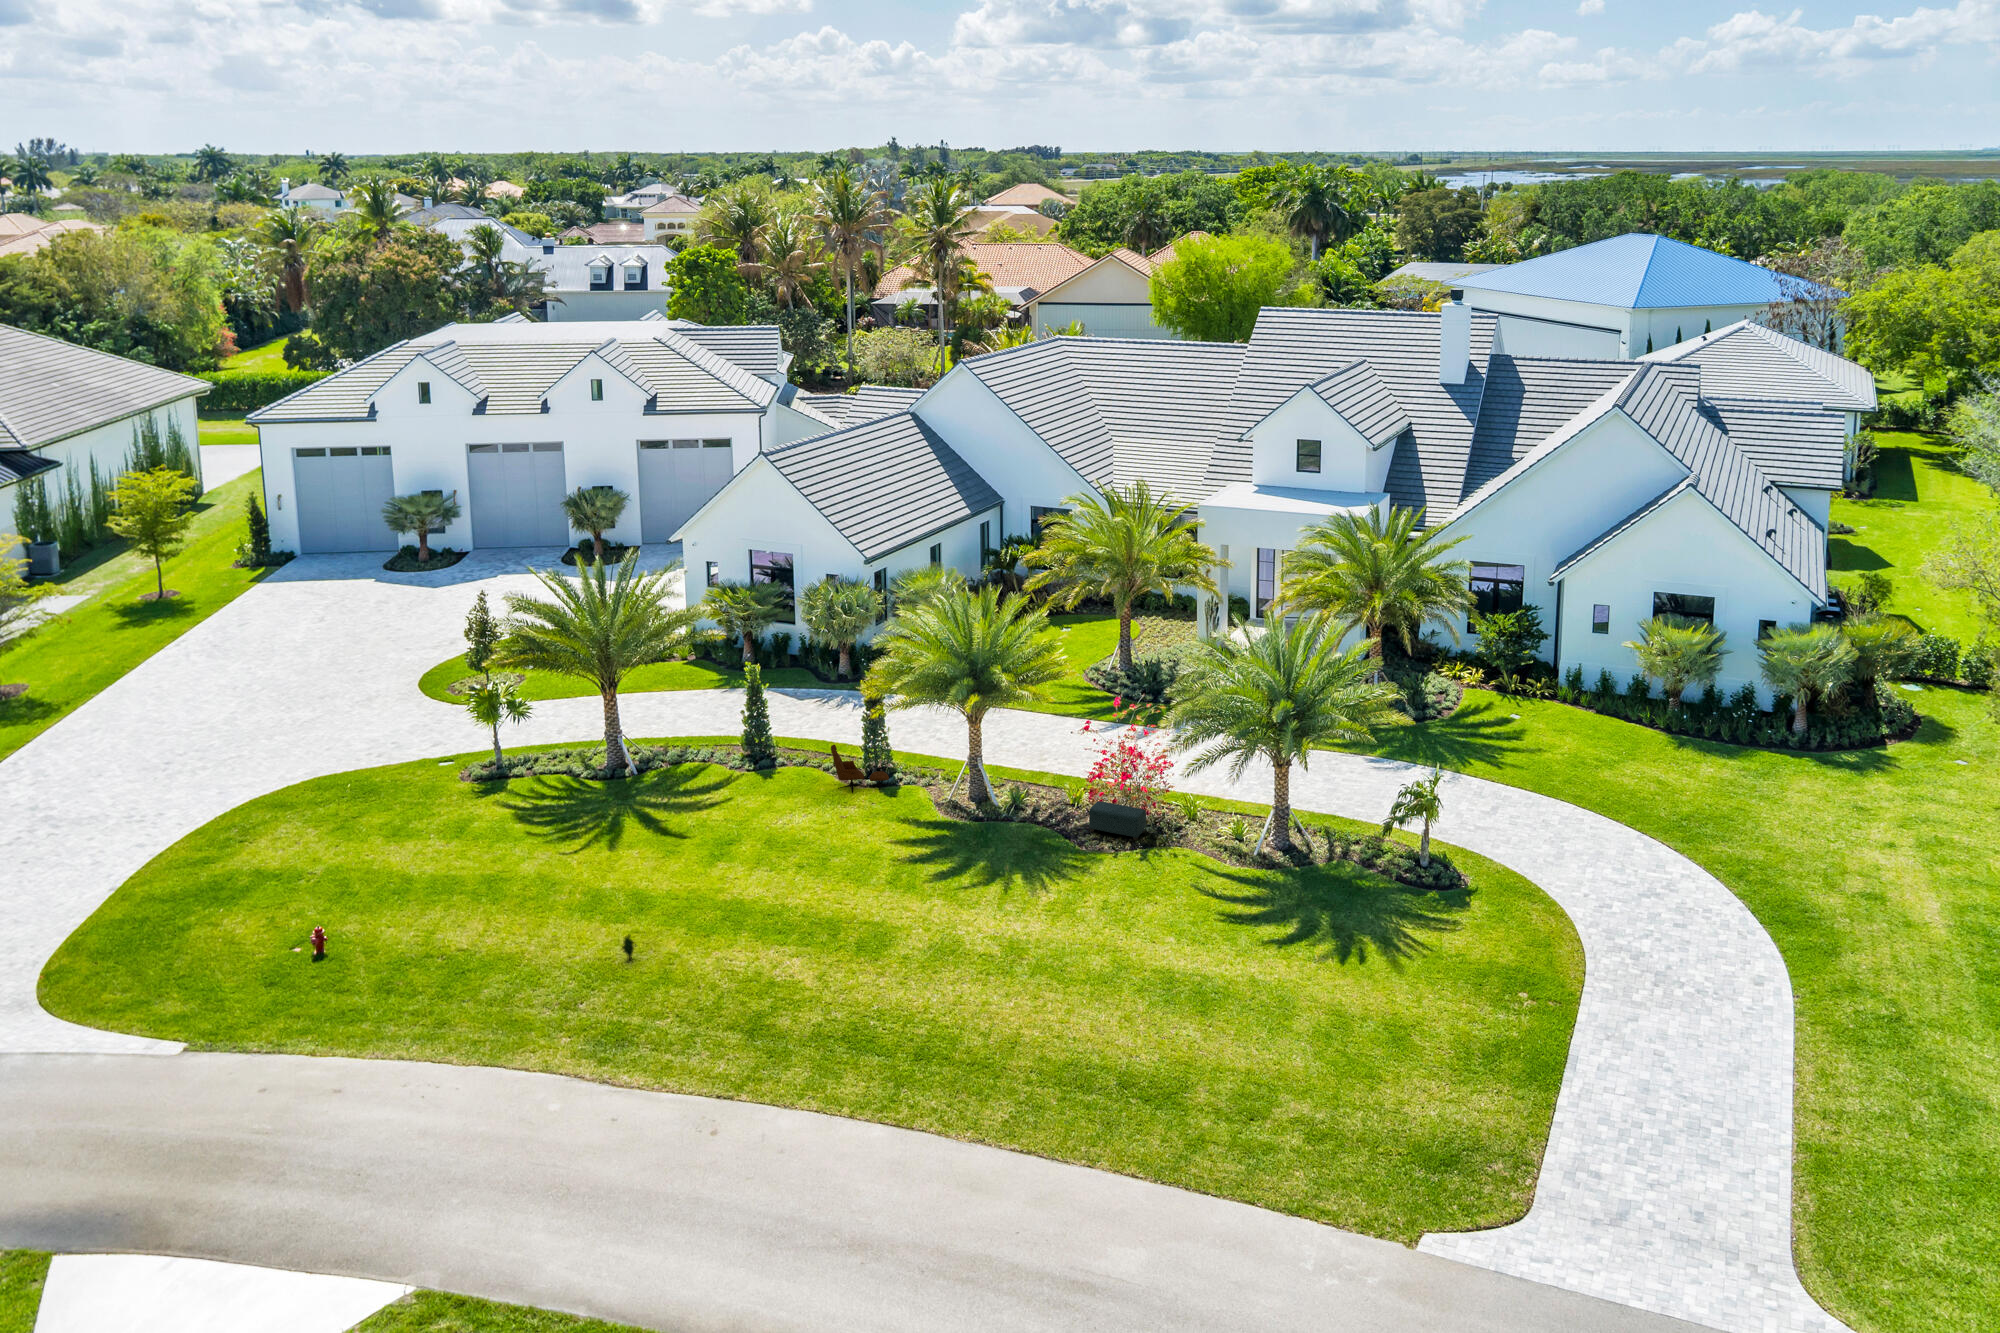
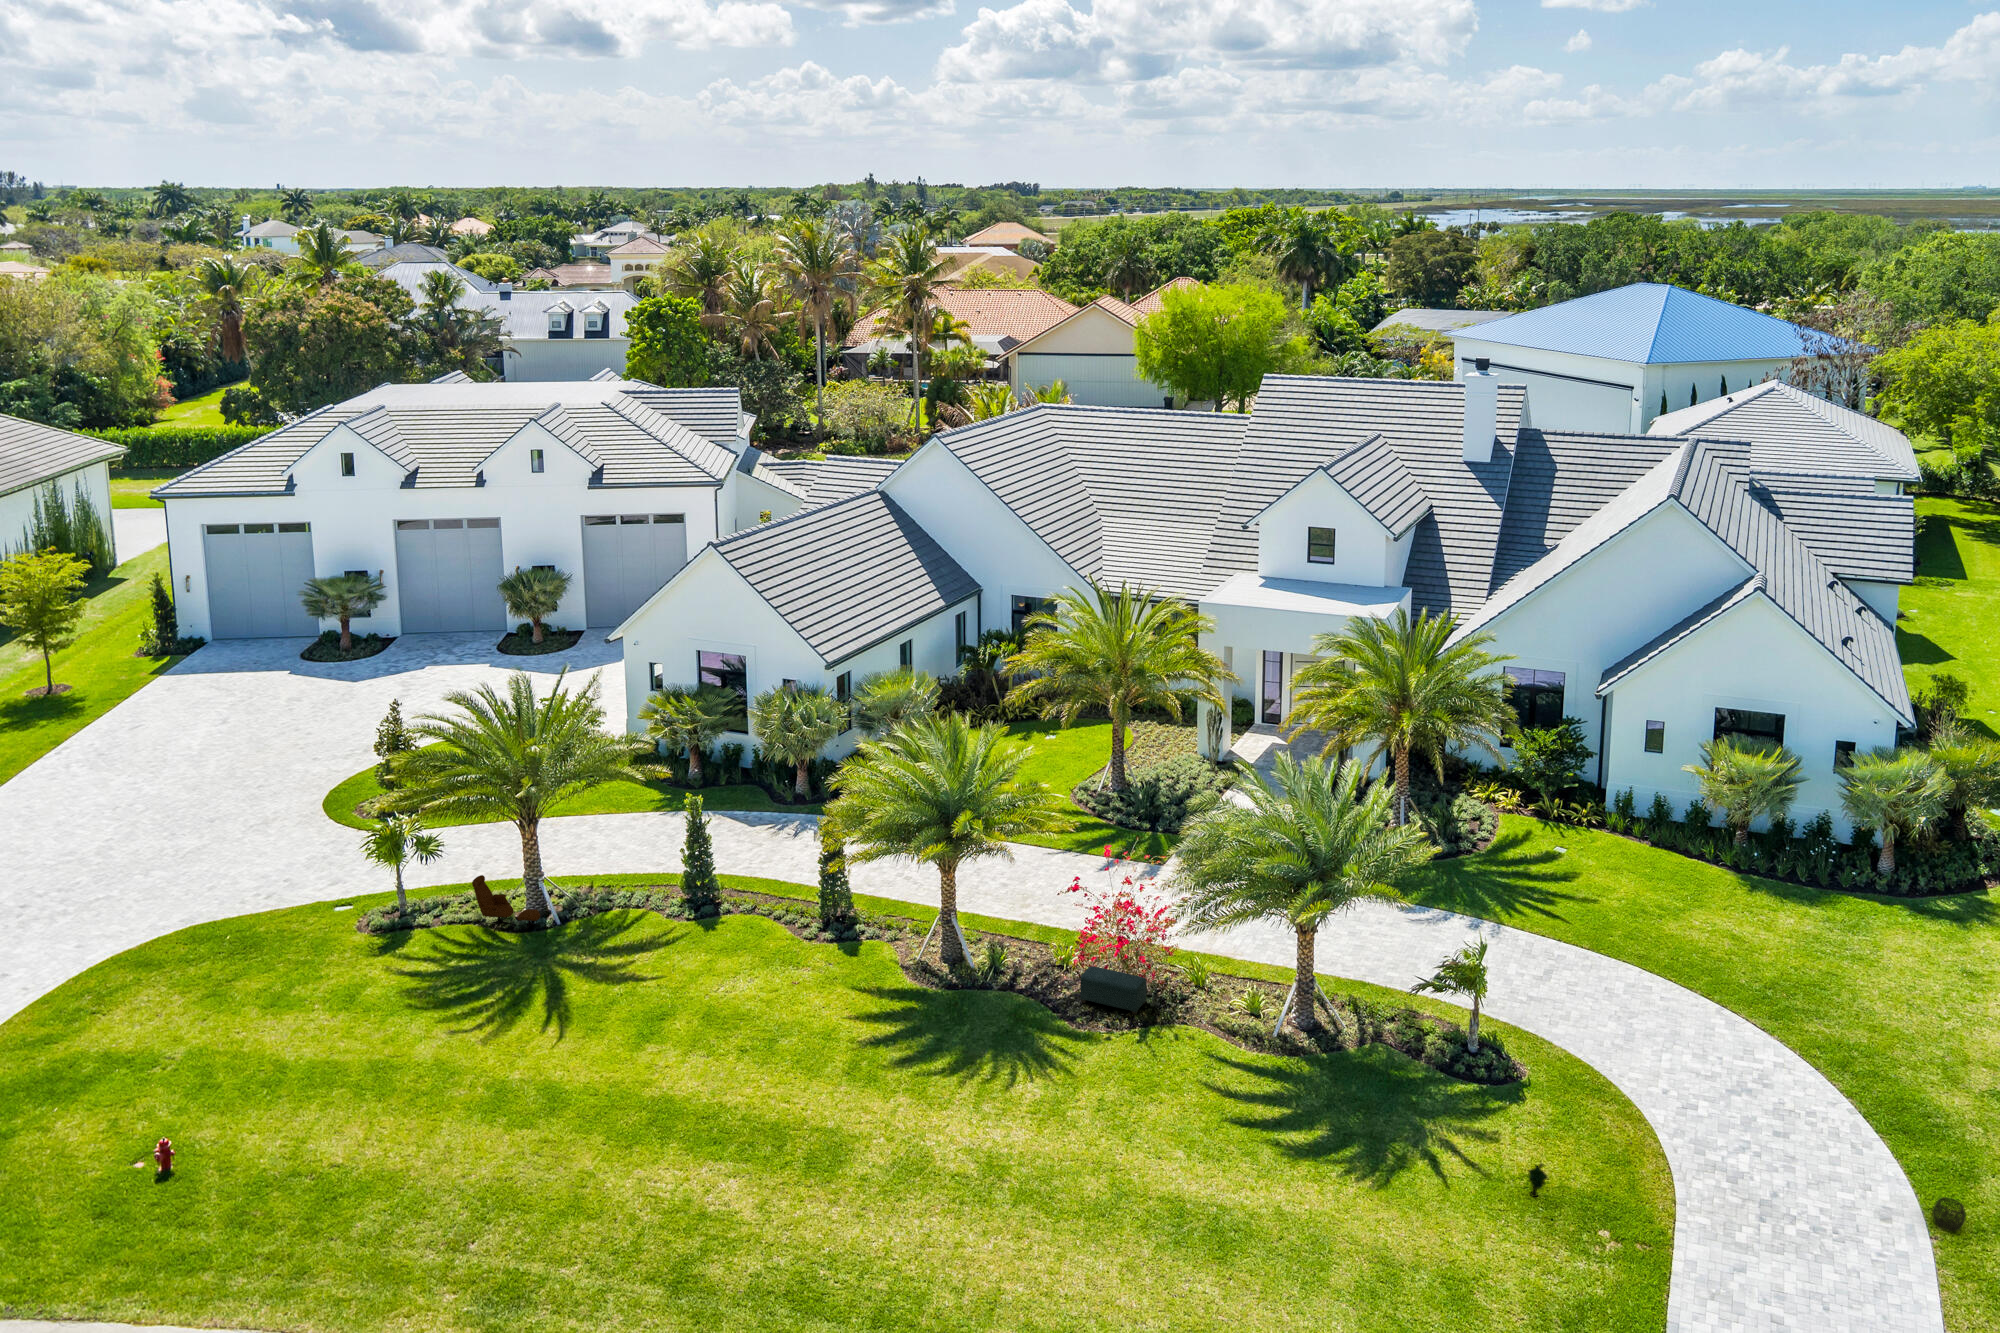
lounge chair: present [831,745,889,793] -> present [472,875,541,932]
decorative plant: present [622,934,636,963] -> present [1528,1163,1548,1197]
woven basket: none [1796,964,1824,991] -> present [1932,1197,1966,1231]

